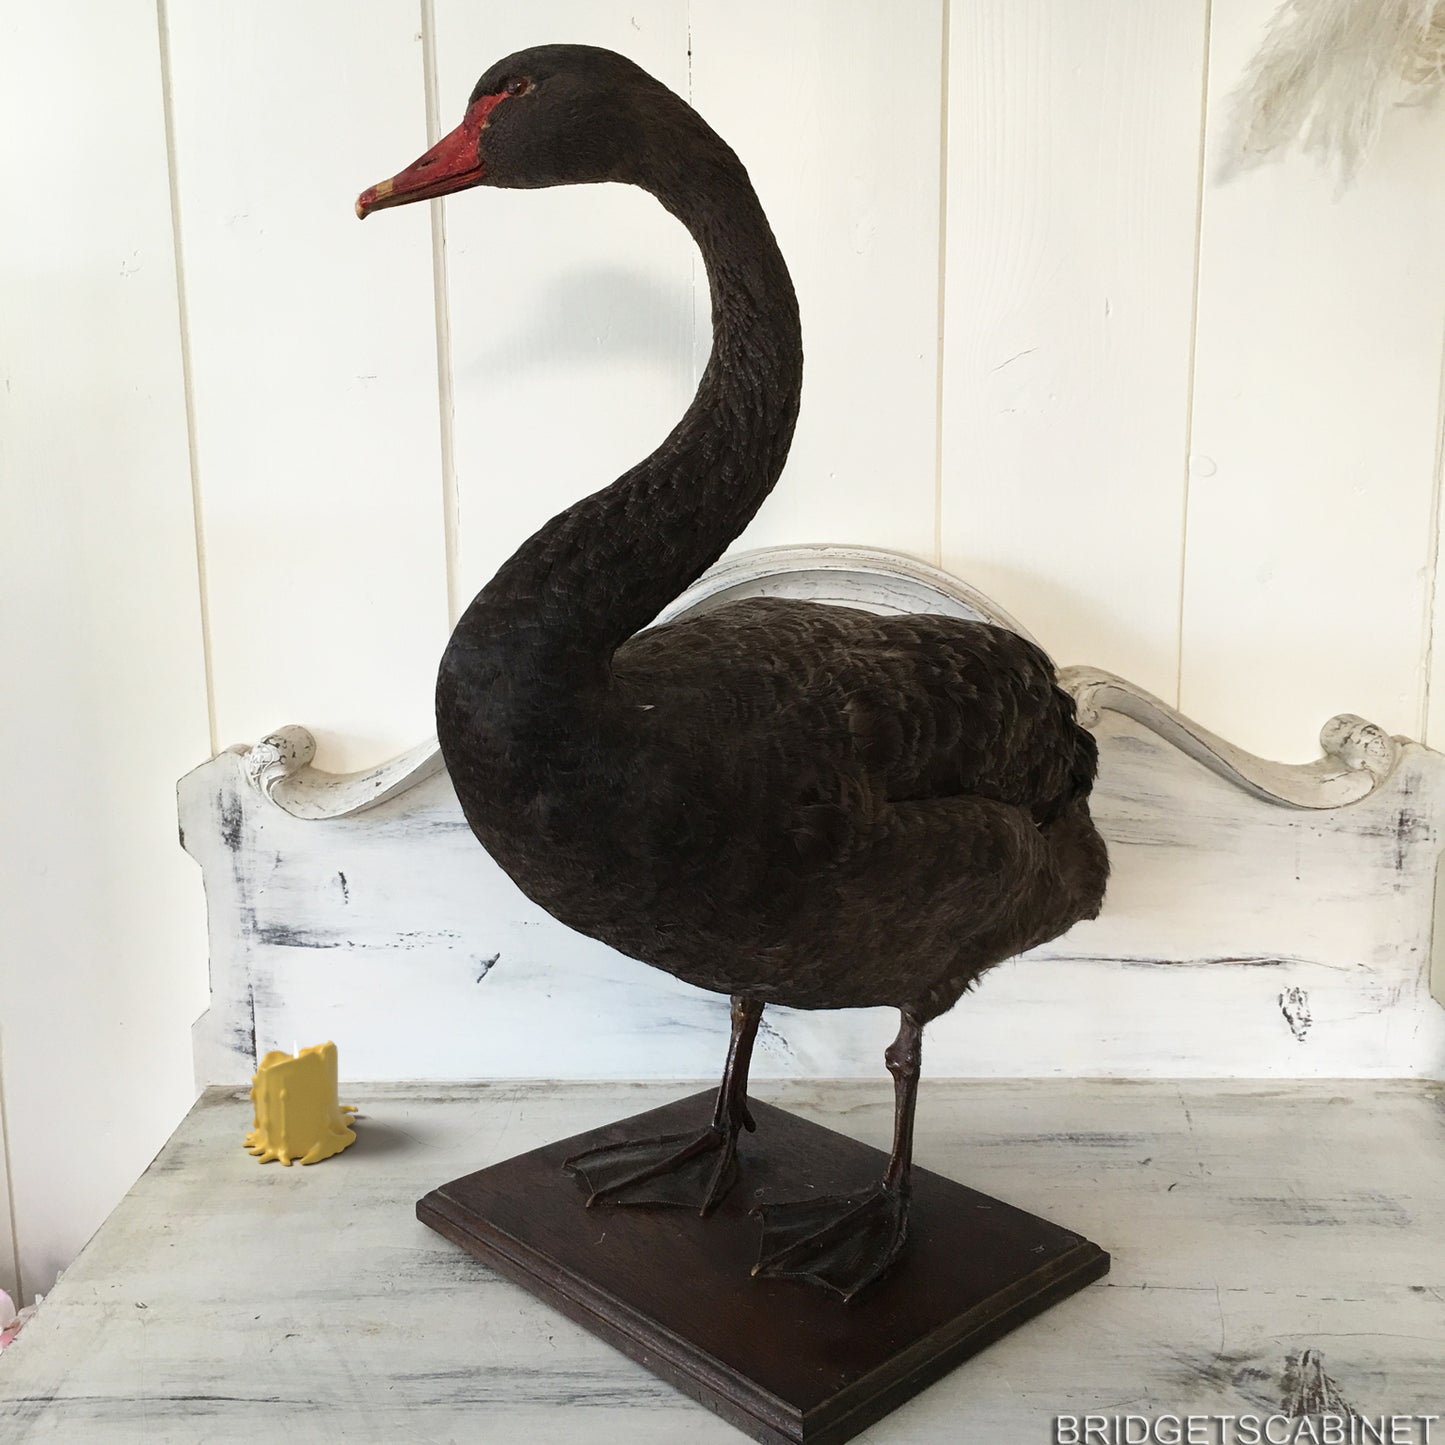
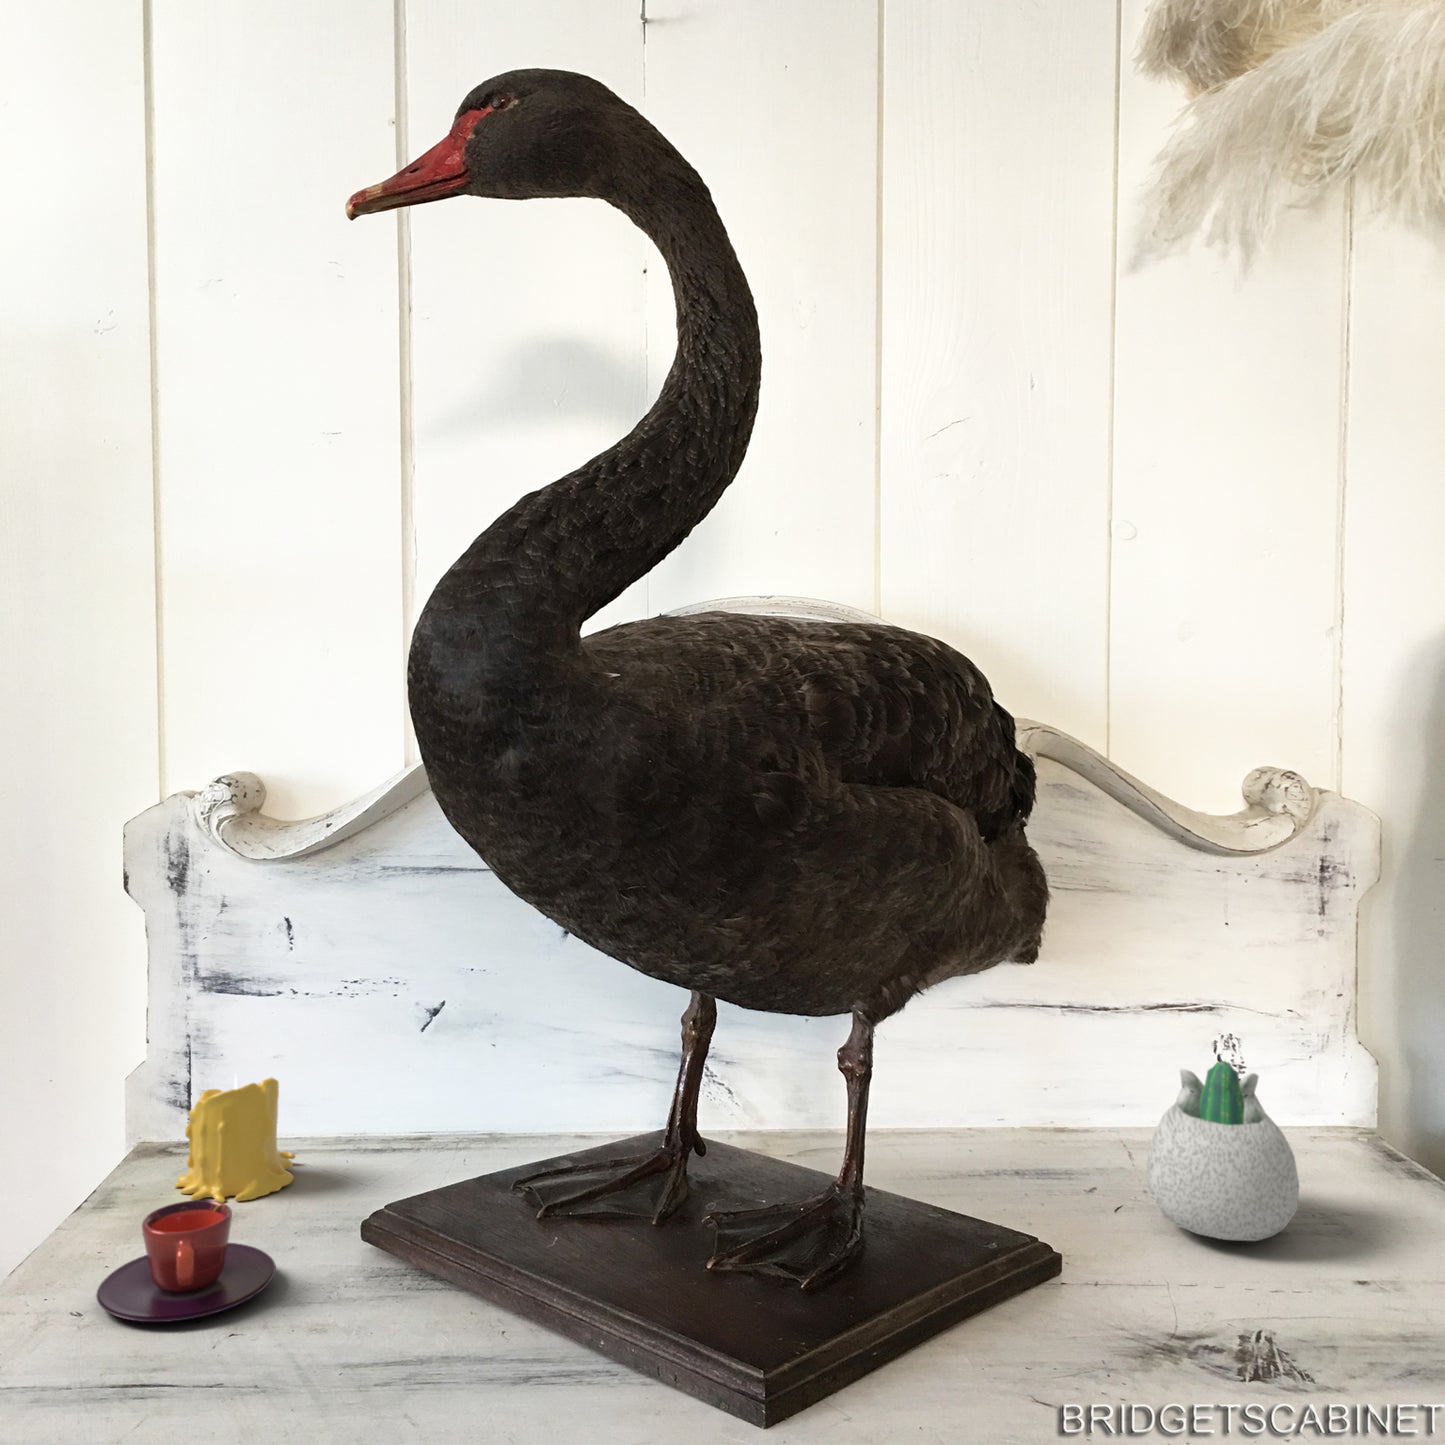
succulent planter: none [1200,1054,1356,1238] -> present [1147,1061,1299,1241]
teacup: none [168,1192,337,1320] -> present [96,1200,276,1322]

